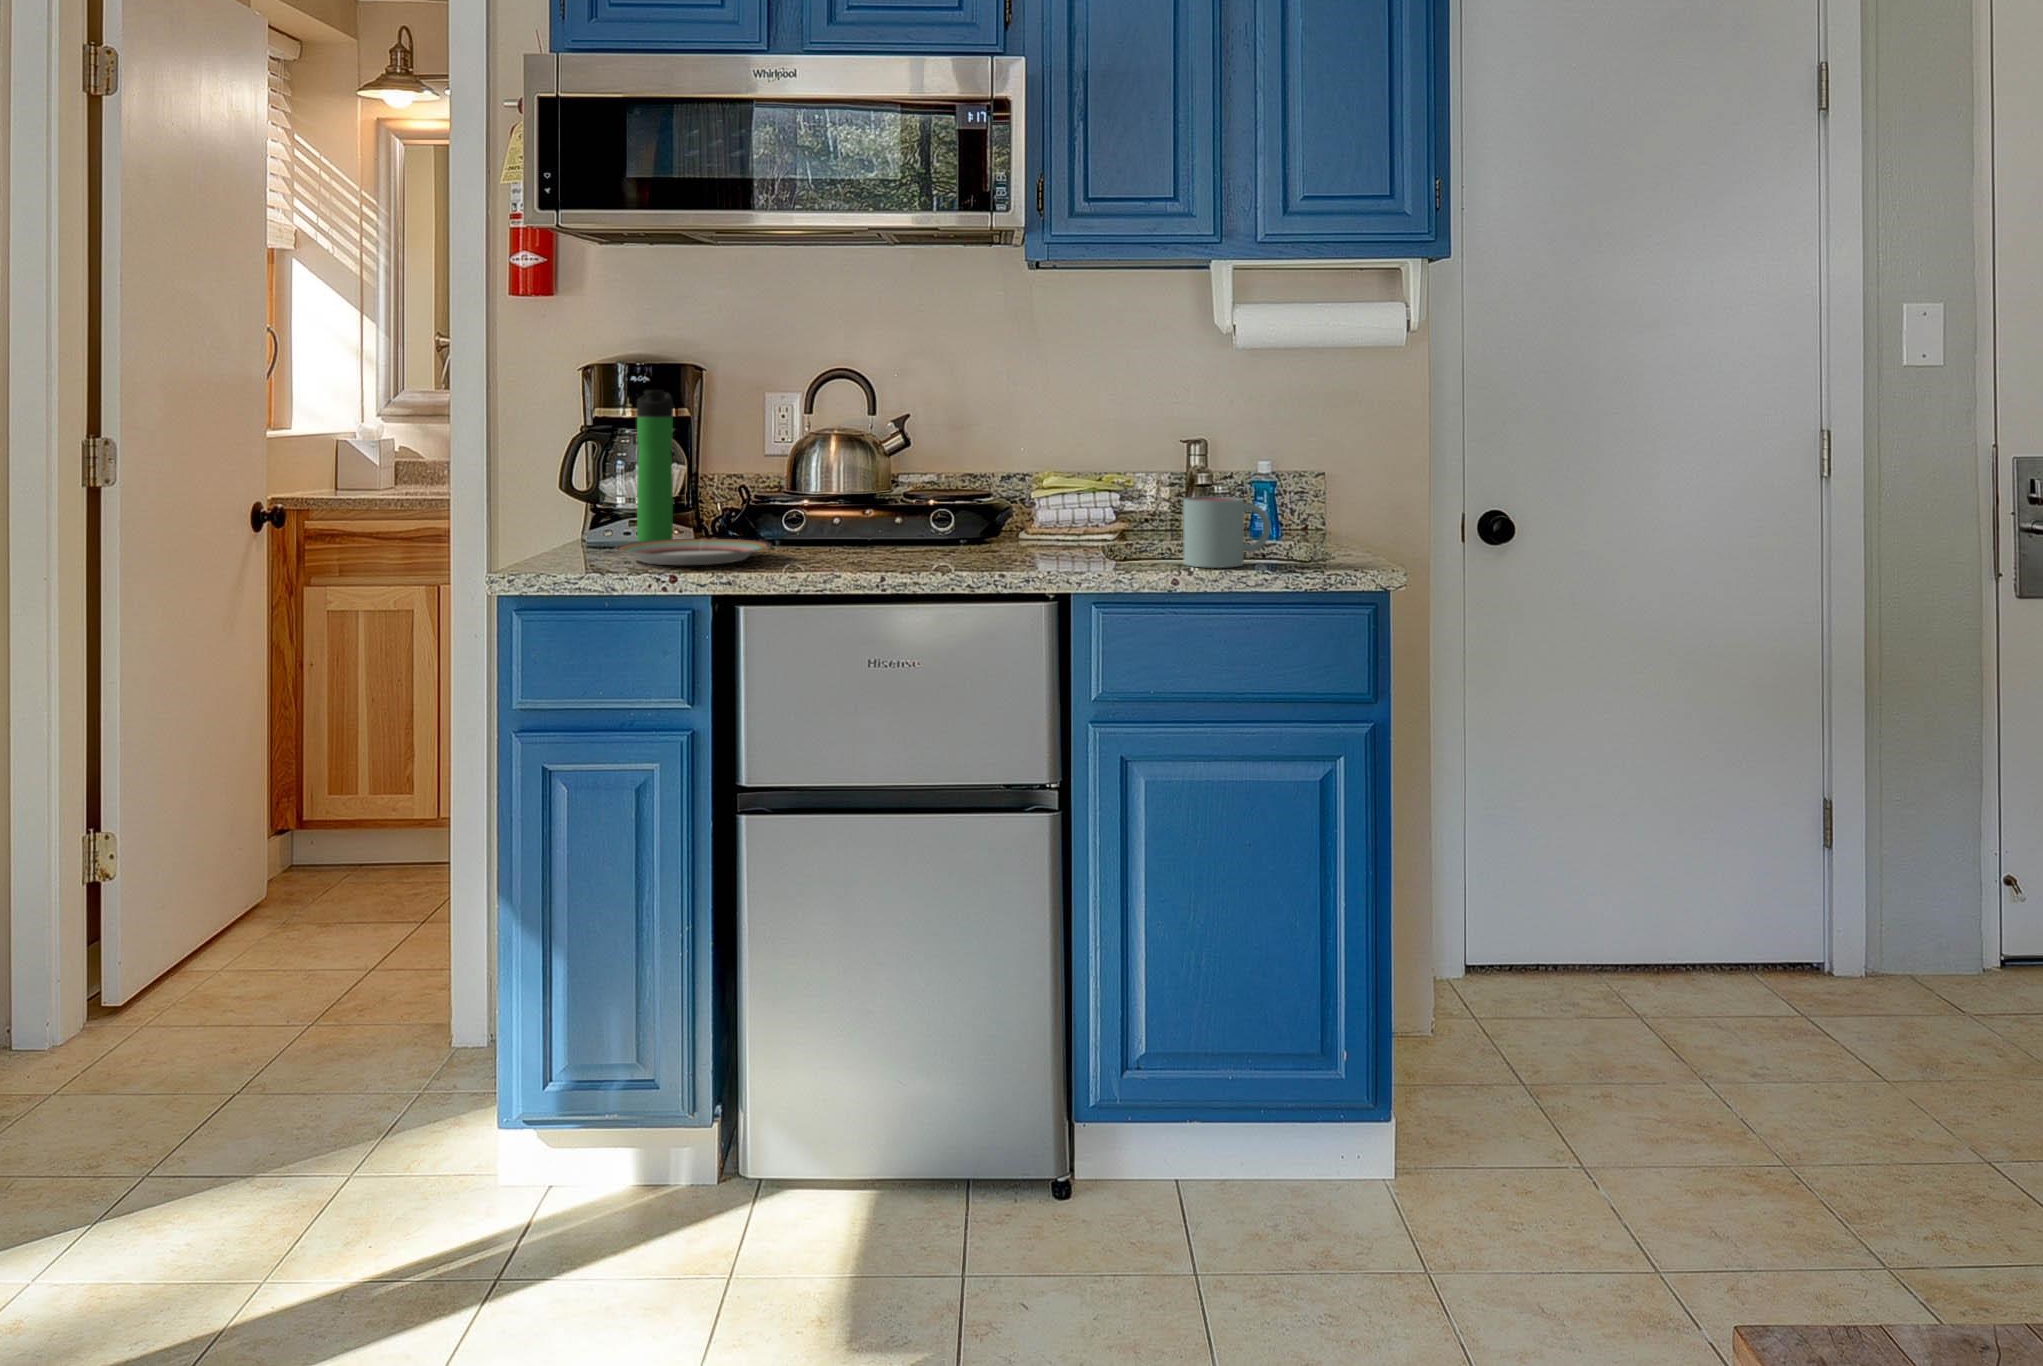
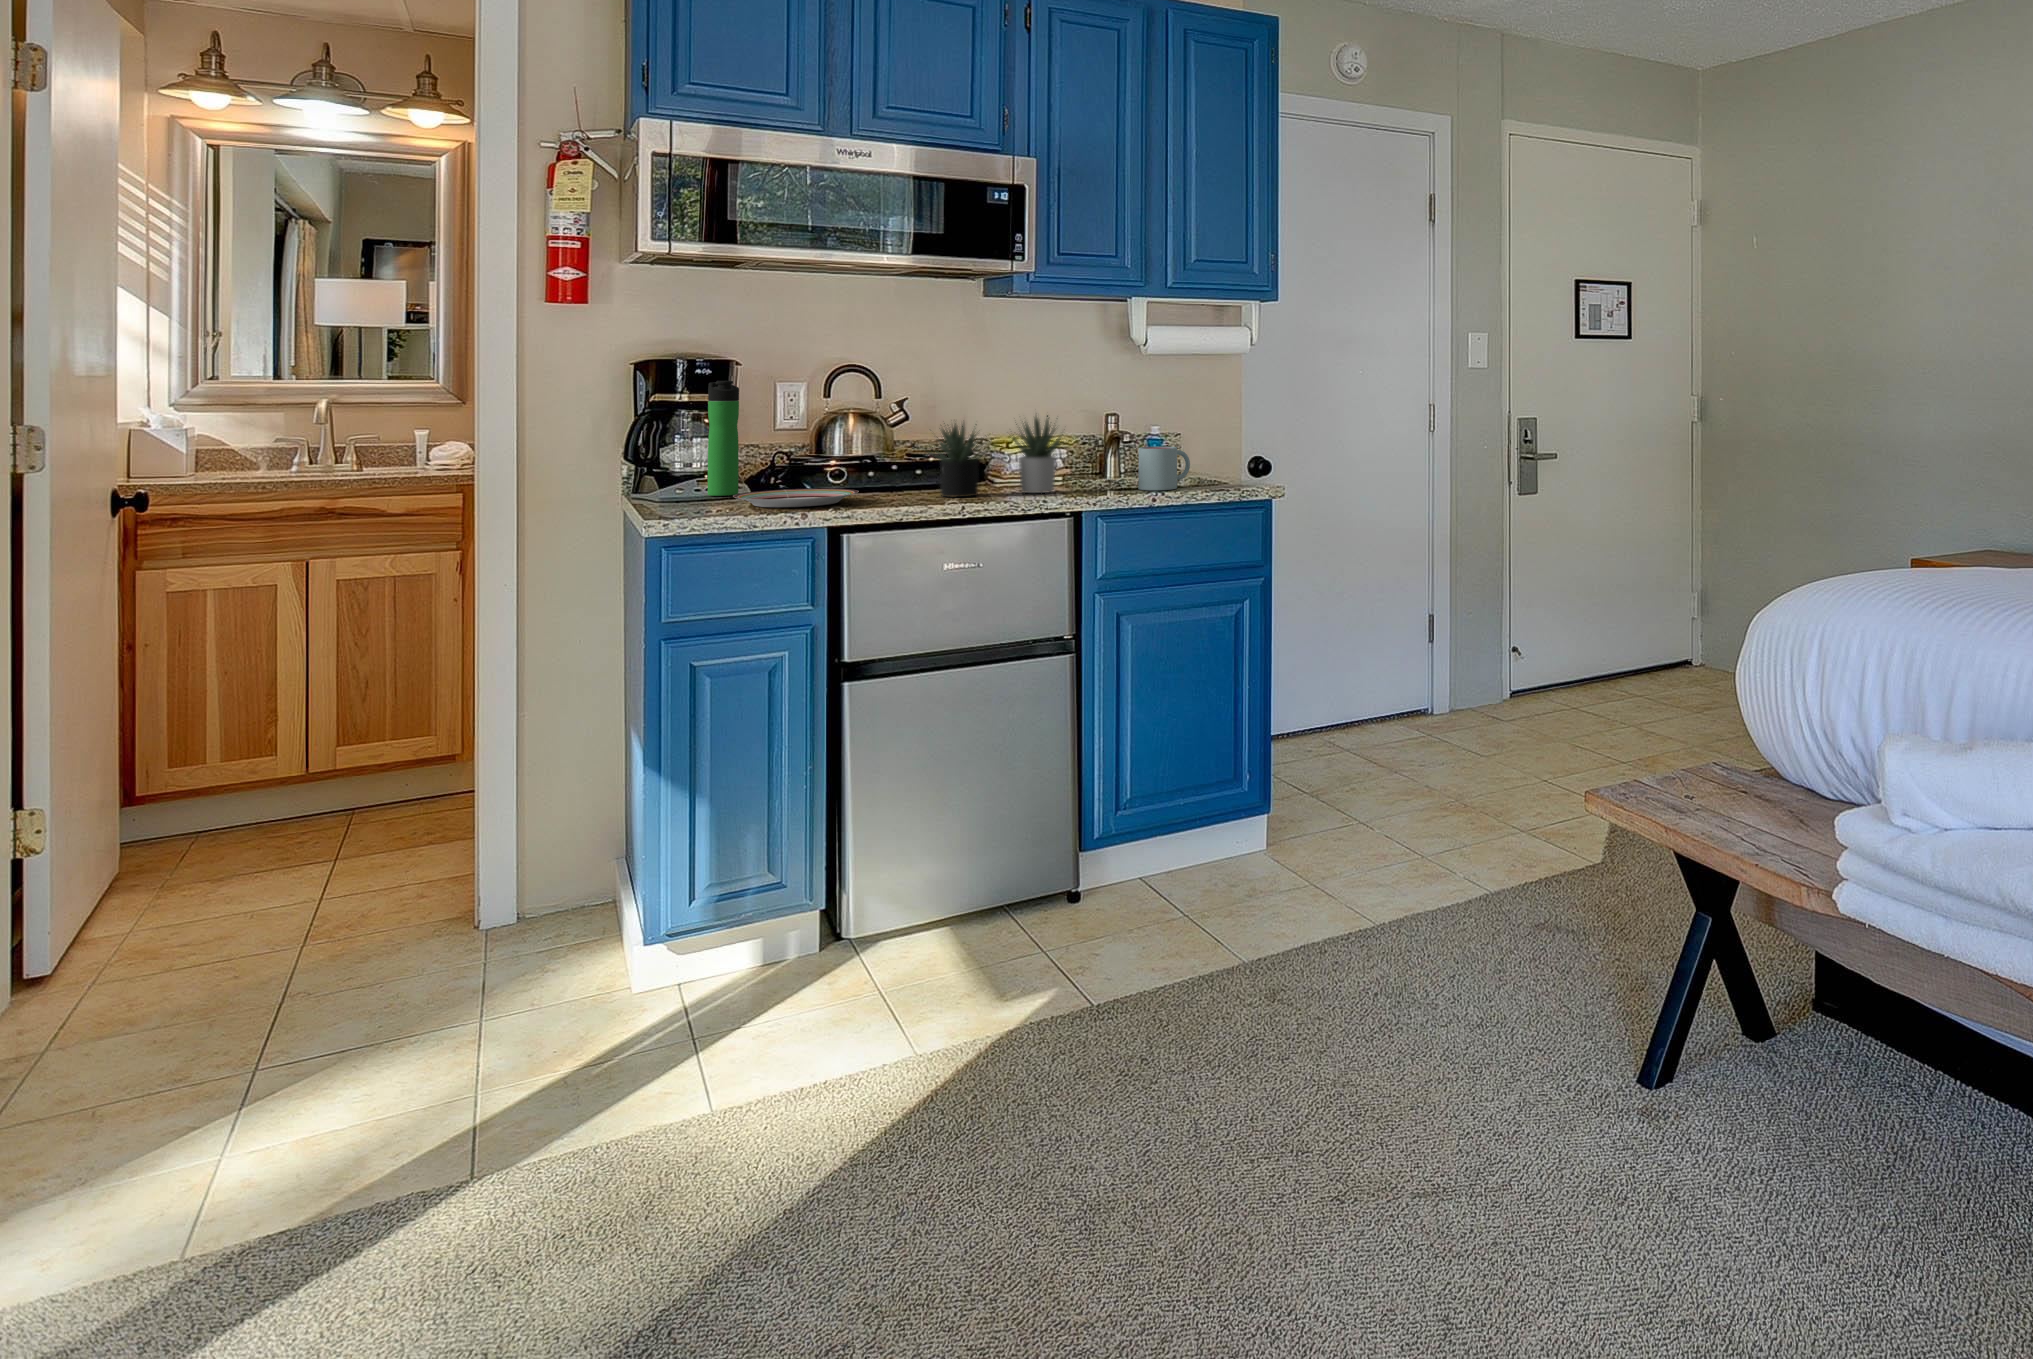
succulent plant: none [858,434,1085,562] -> present [931,415,1067,498]

